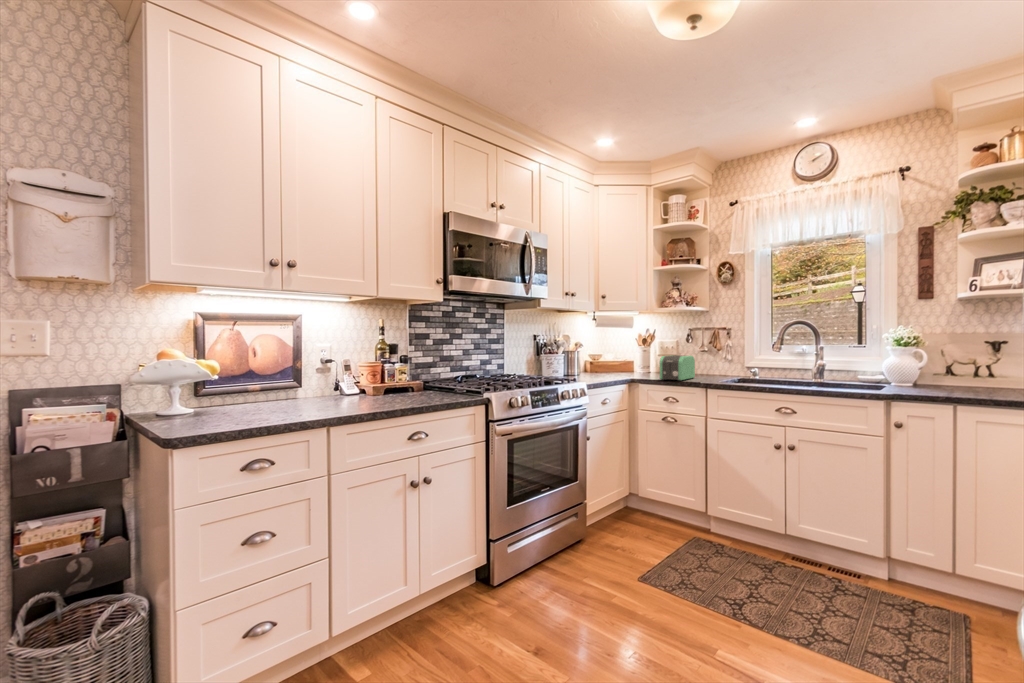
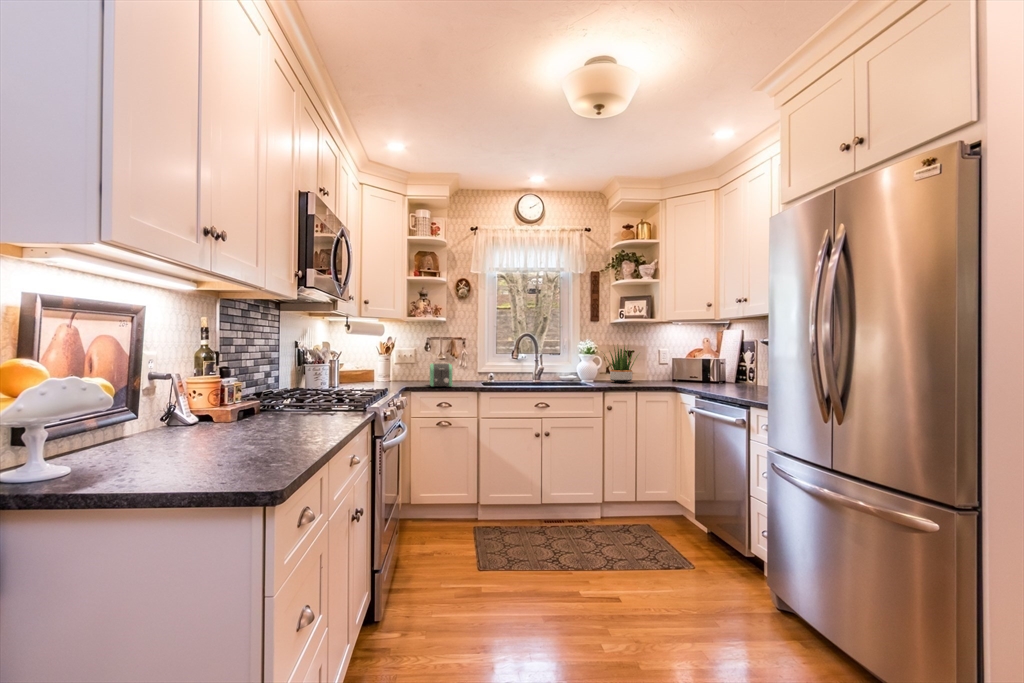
potted plant: none [911,330,997,390] -> present [604,346,637,383]

